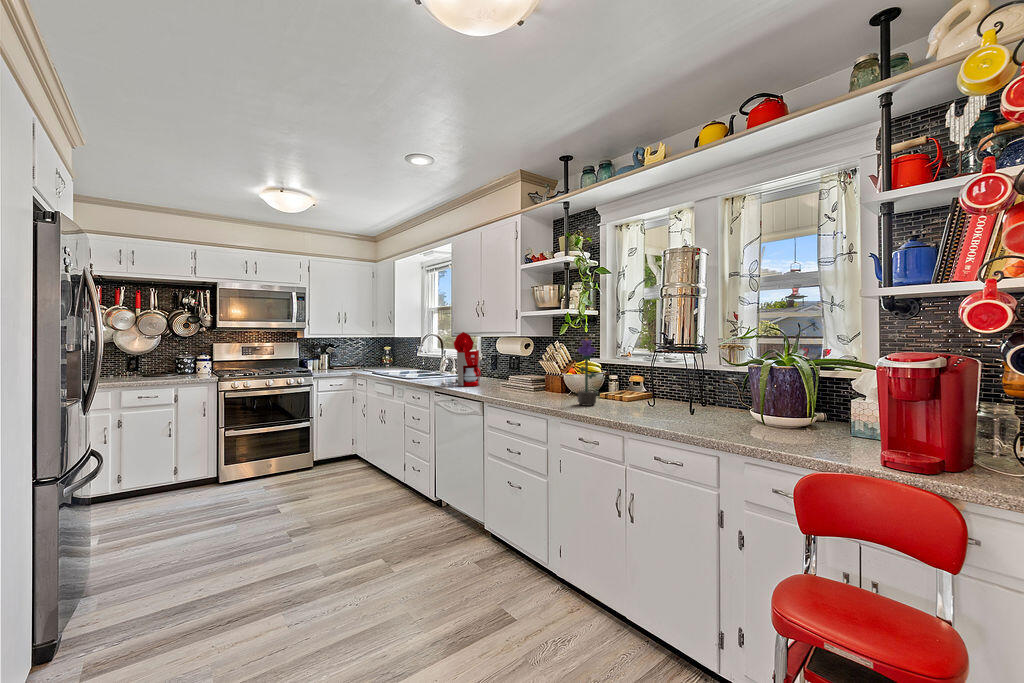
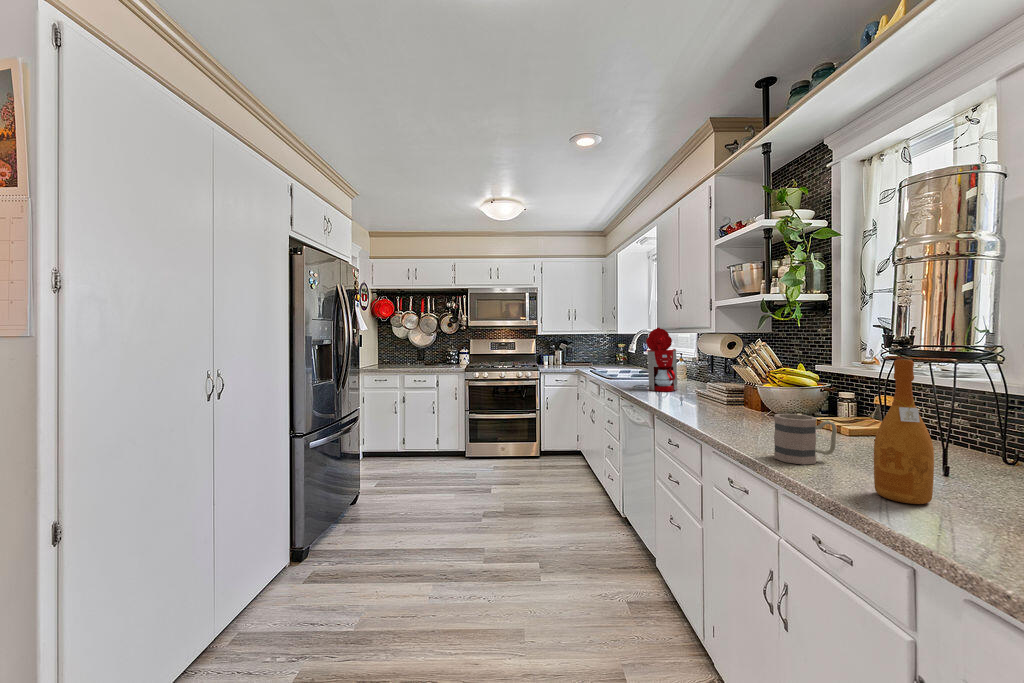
potted flower: present [577,338,596,406] -> none [754,335,786,433]
wine bottle: none [683,351,709,429] -> present [874,359,934,504]
mug: none [614,389,646,420] -> present [774,414,837,464]

